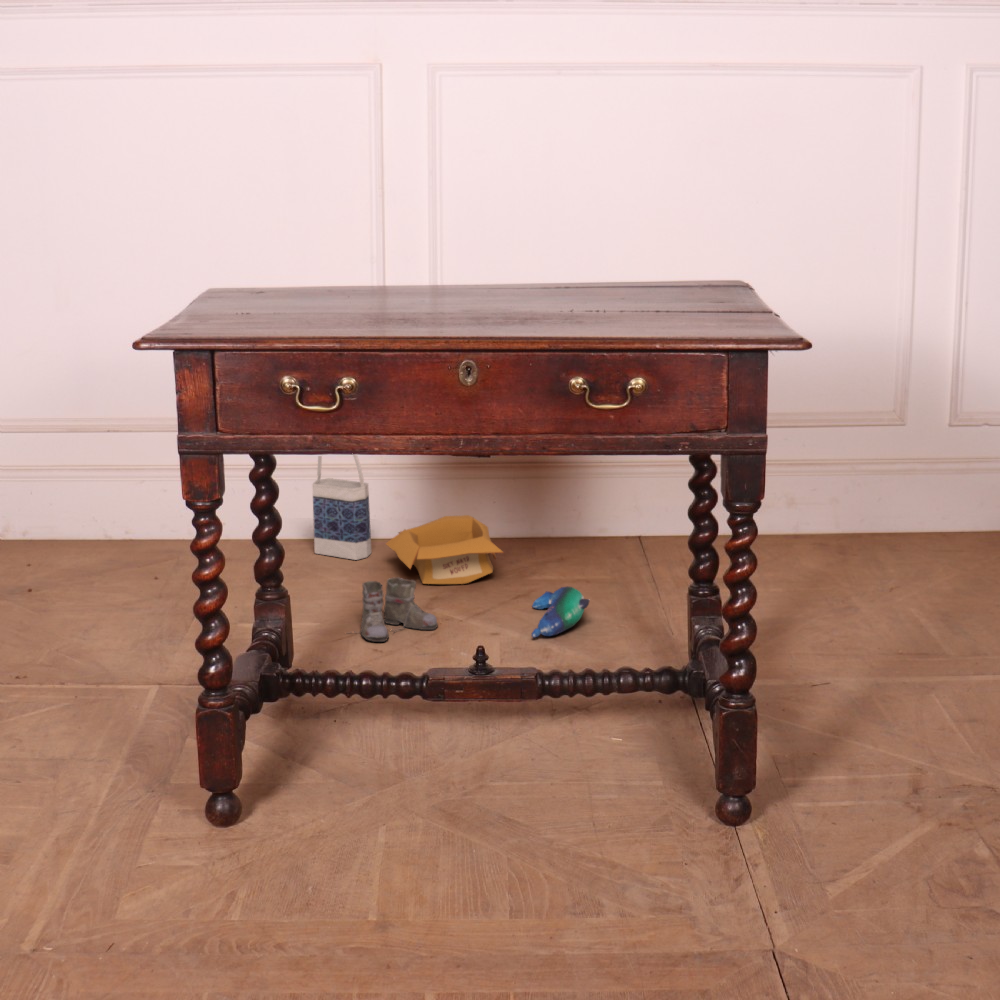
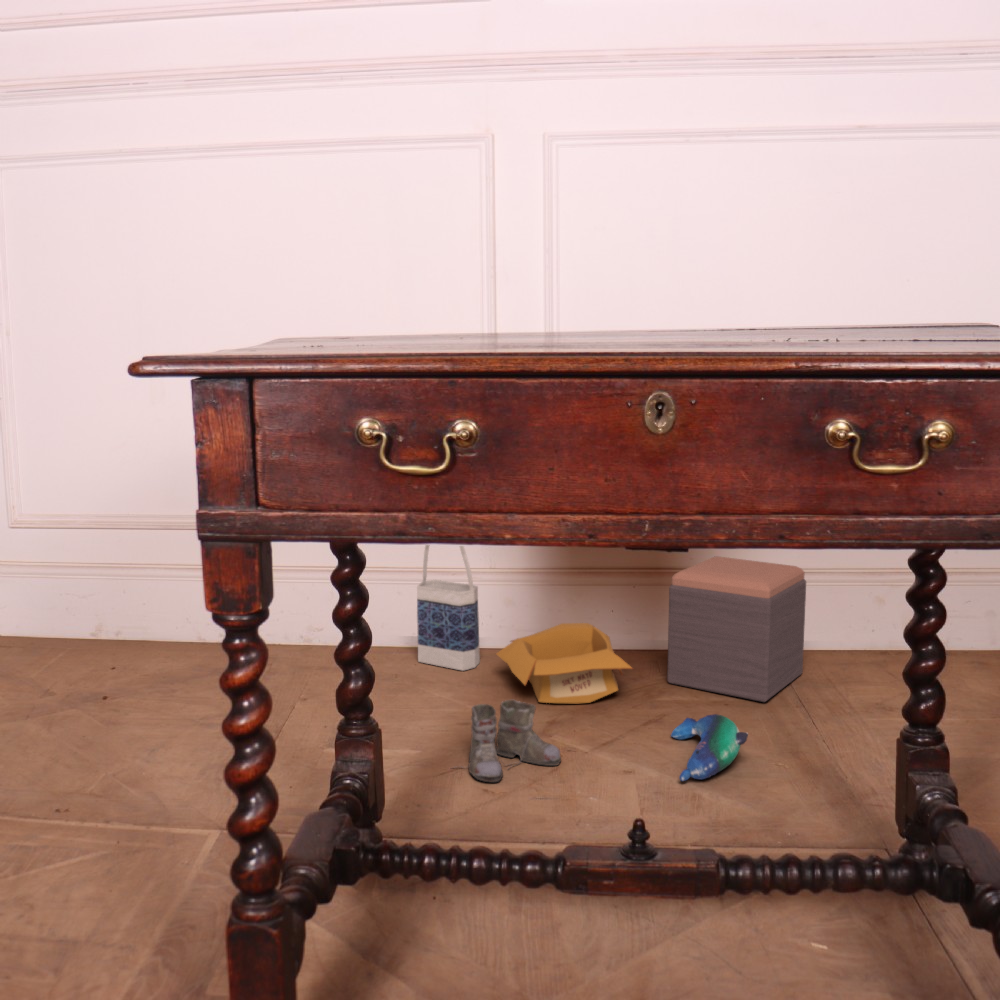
footstool: none [538,453,662,580] -> present [667,556,806,702]

